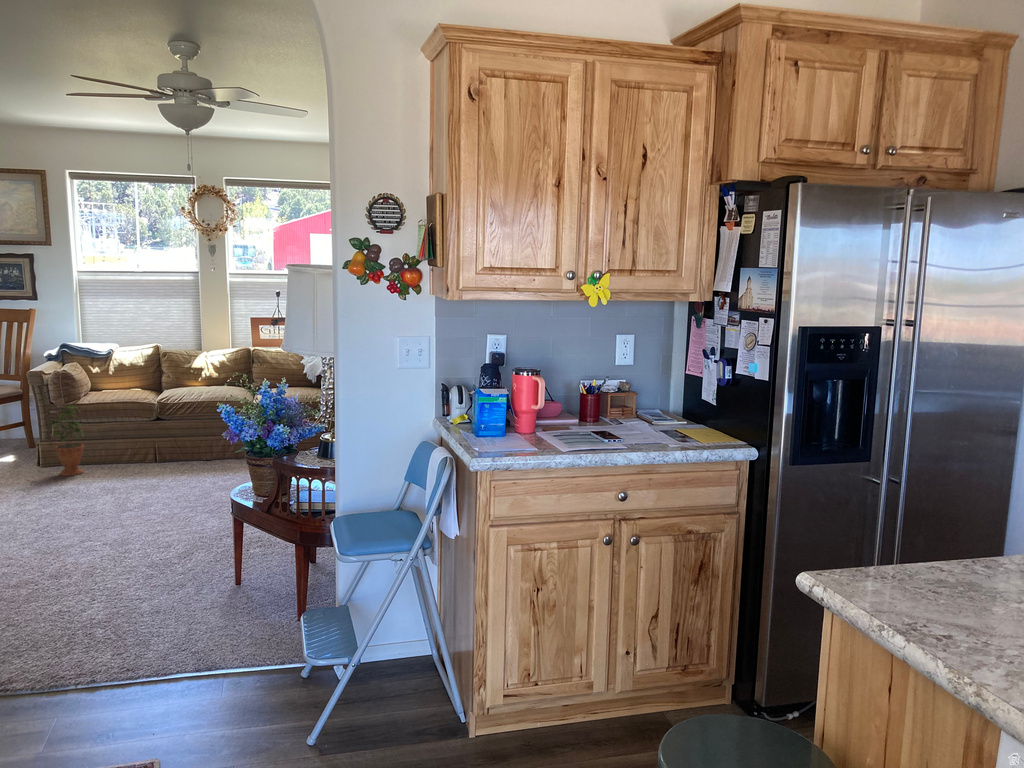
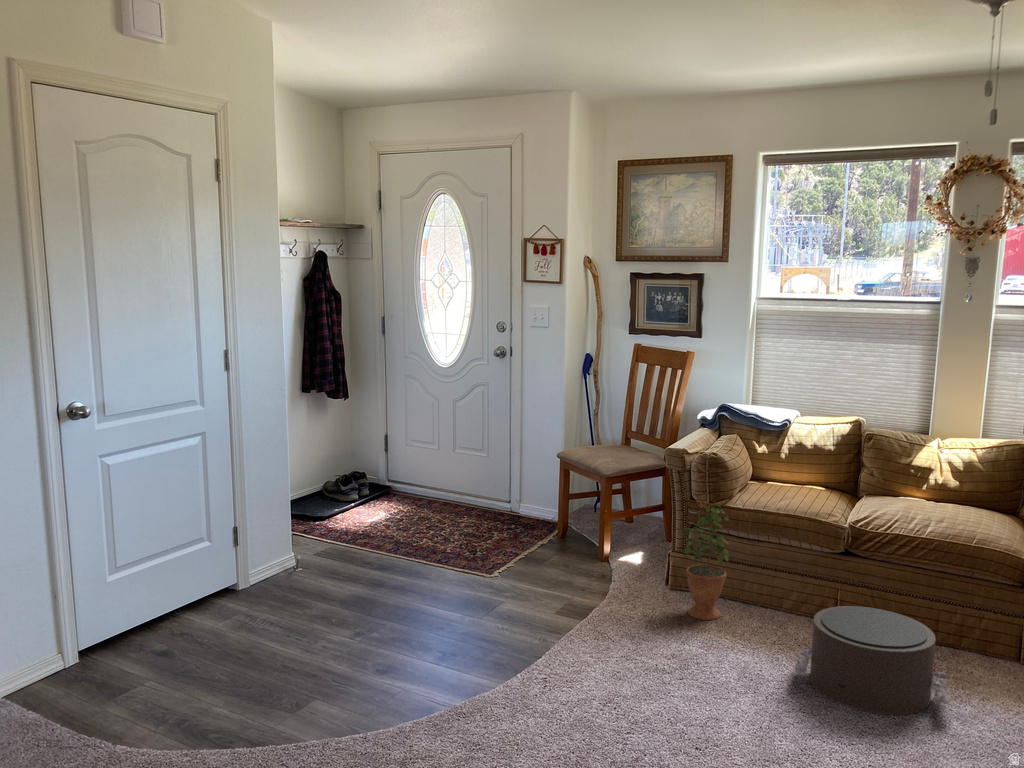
pouf: none [134,441,217,489] -> present [795,606,950,715]

